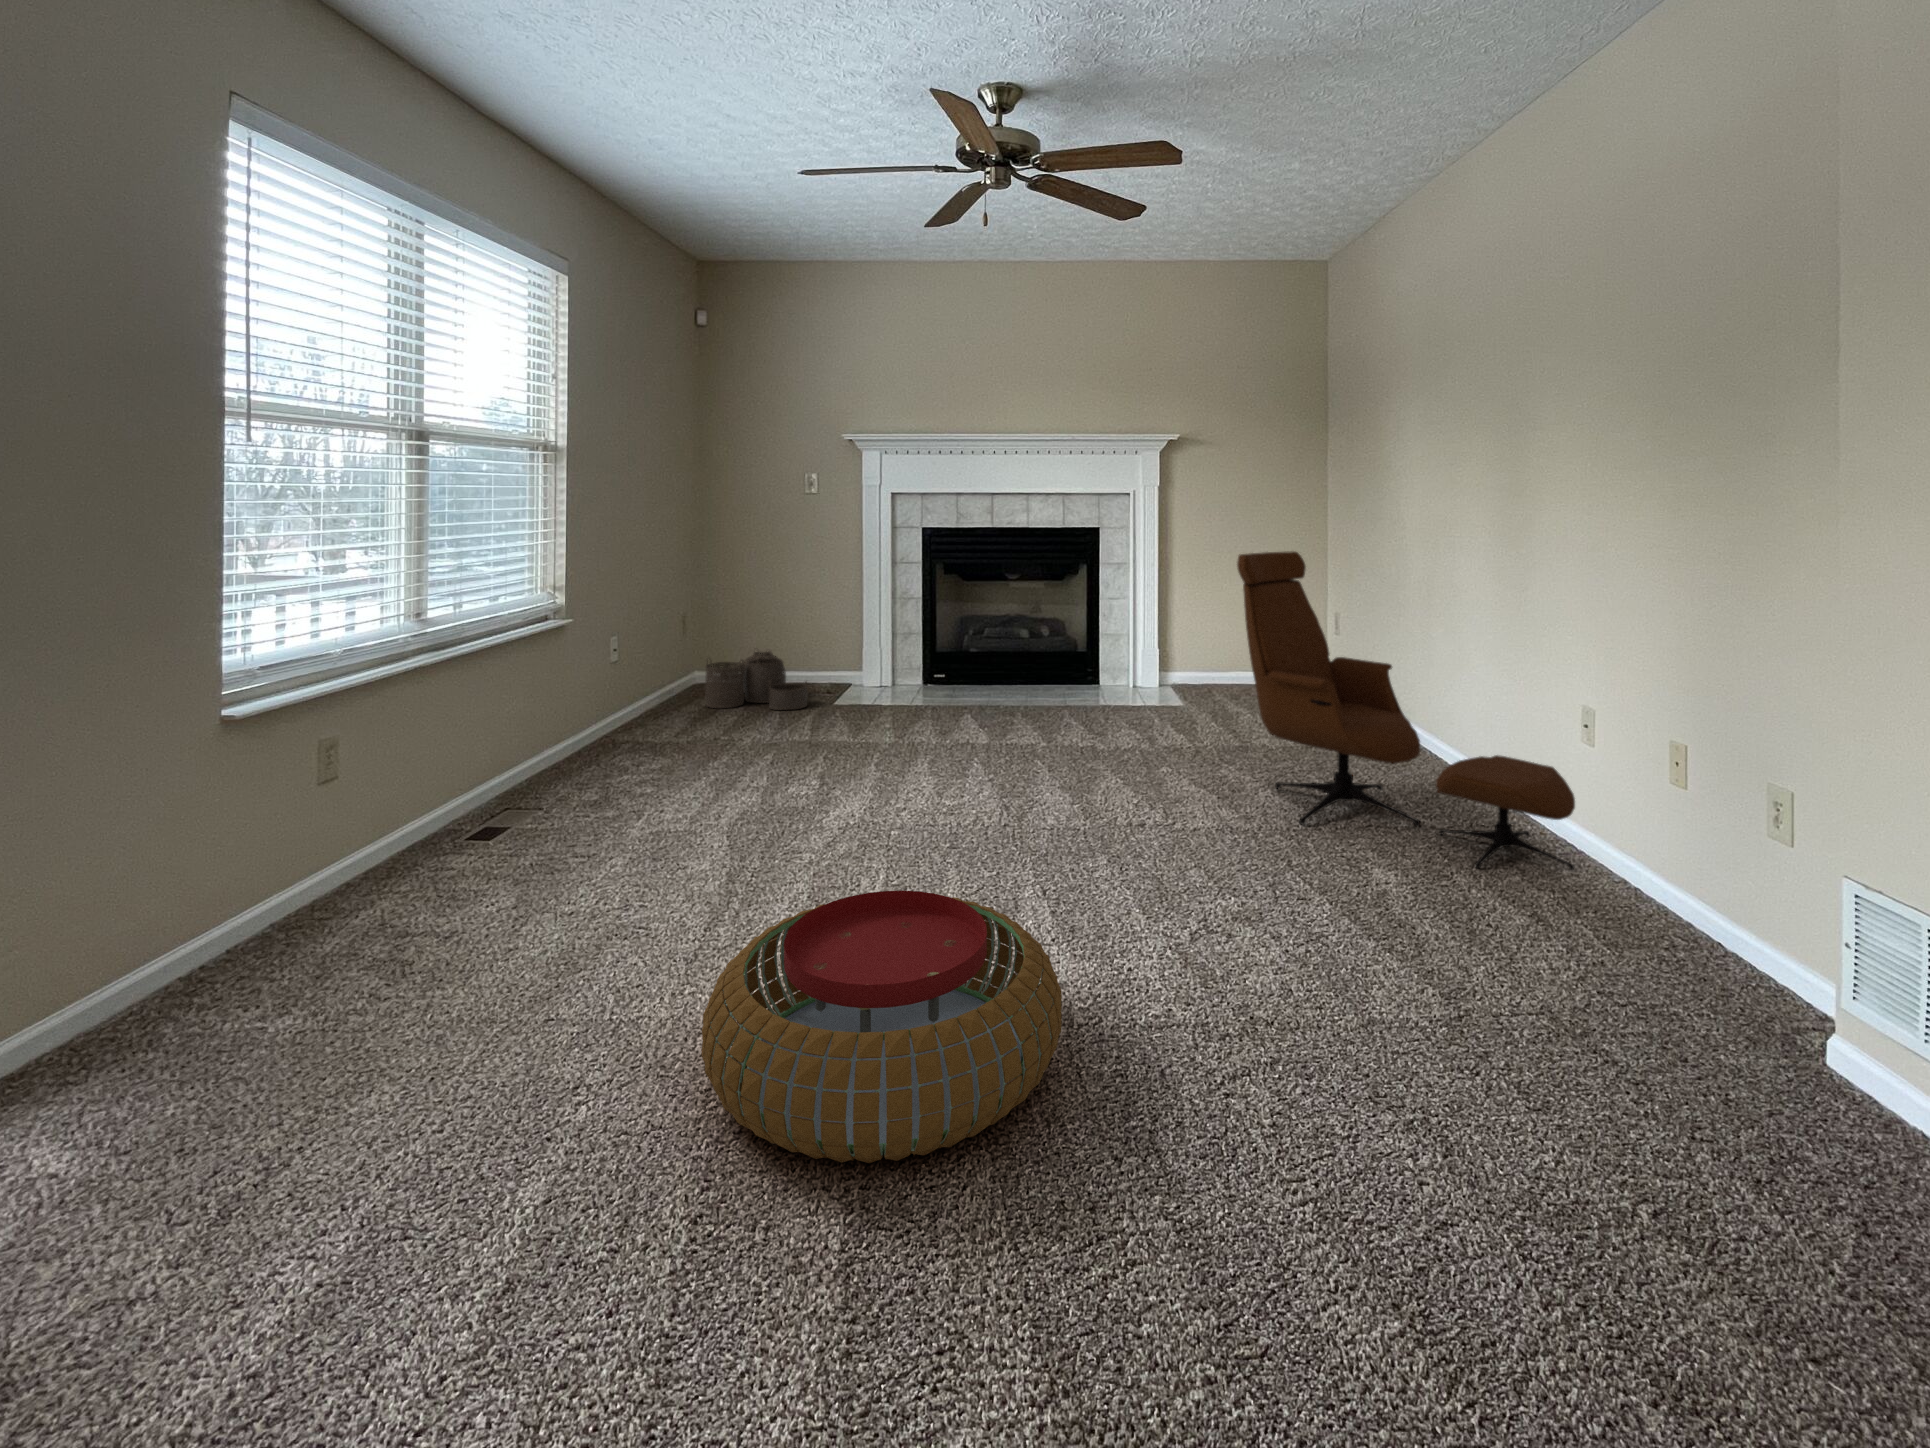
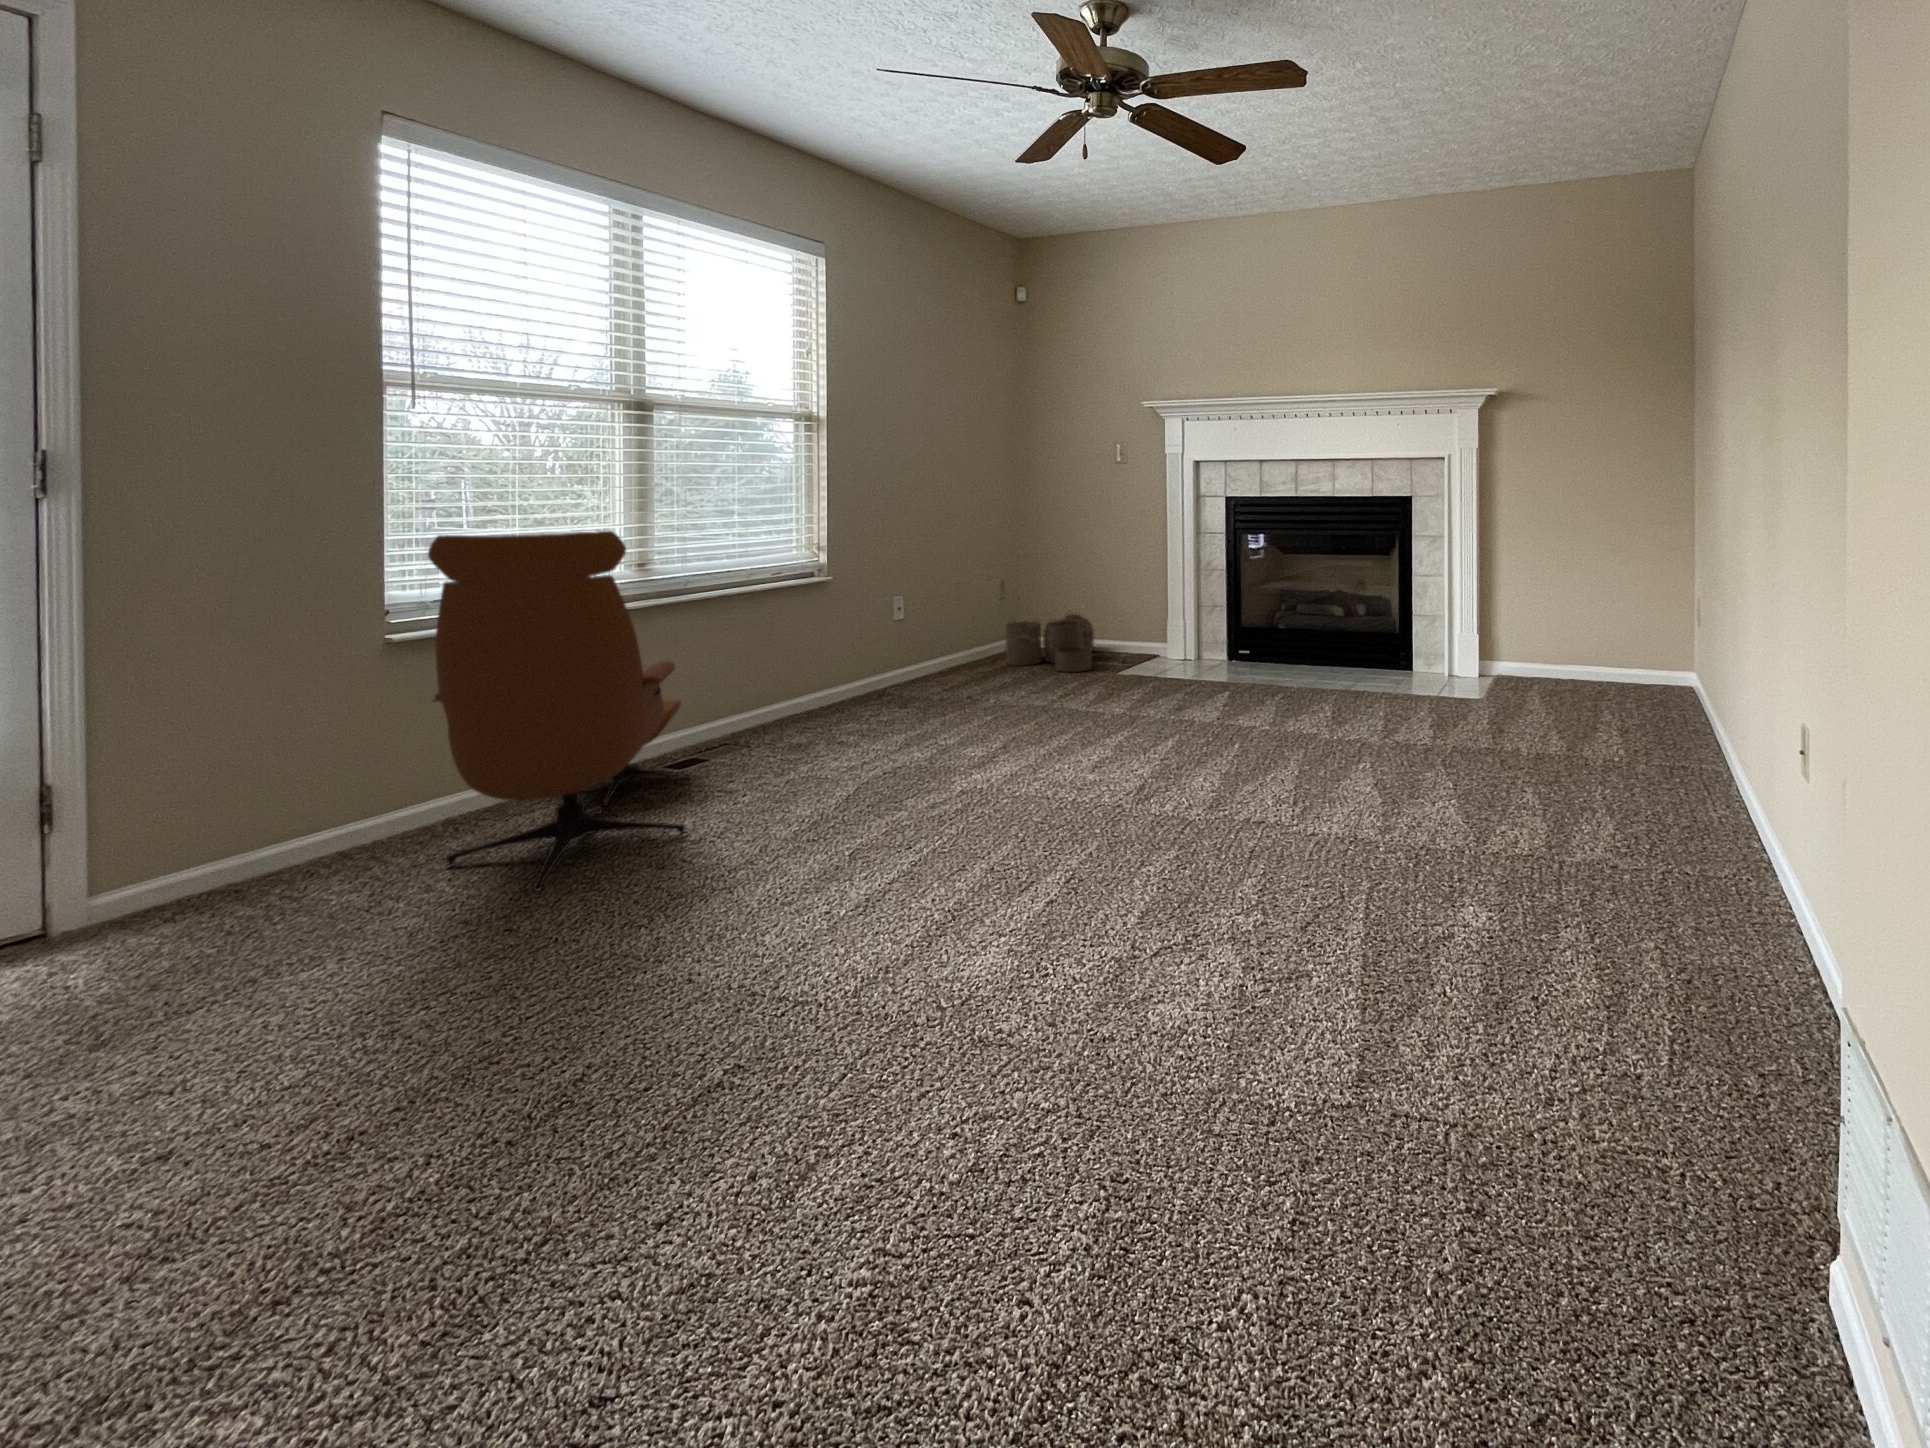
lounge chair: present [1237,551,1575,870] -> present [428,531,689,891]
pouf: present [702,890,1062,1163] -> none [357,873,839,1197]

